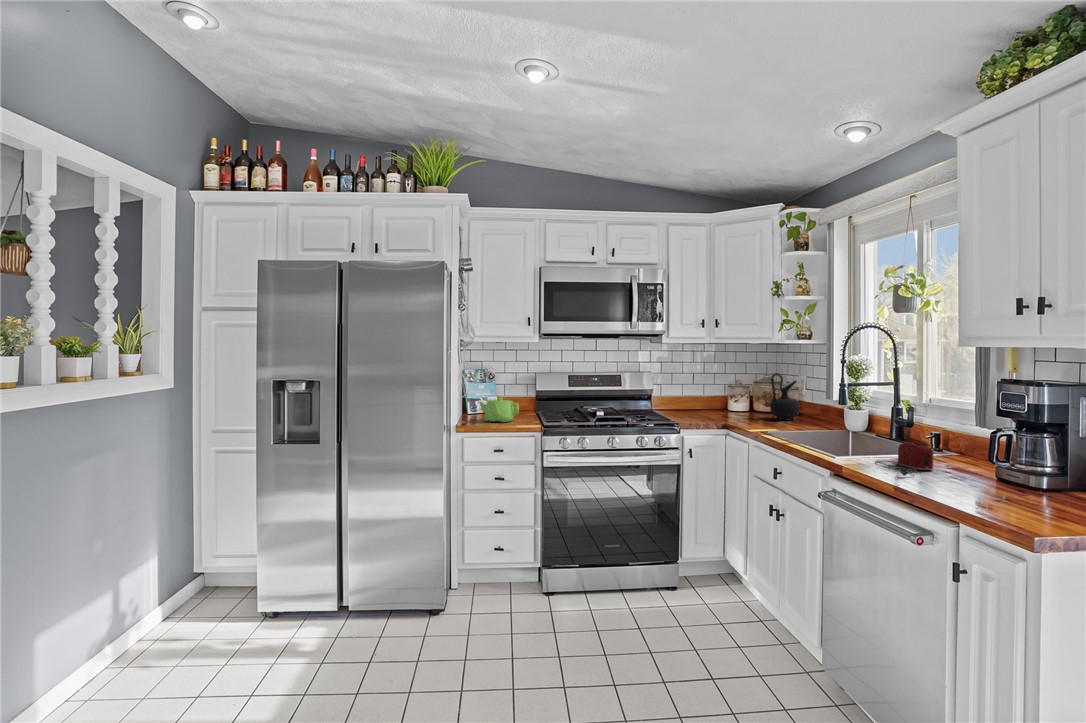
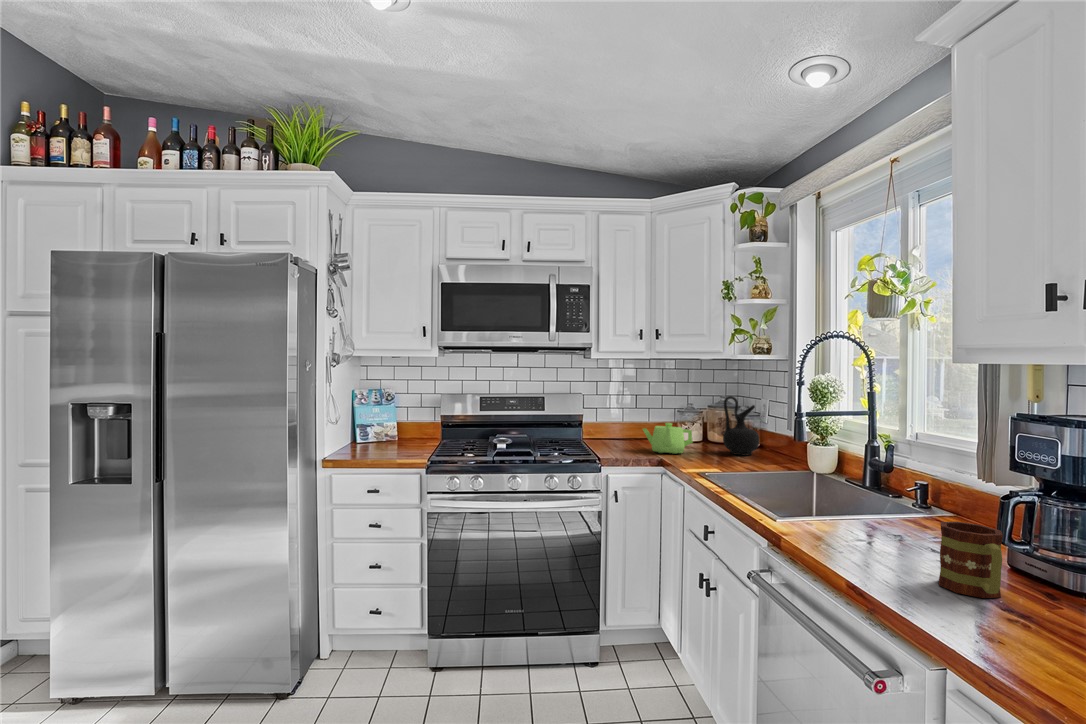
teapot: present [479,397,519,422] -> present [643,423,693,454]
toaster: present [876,442,934,476] -> none [829,502,910,559]
mug: none [955,448,996,492] -> present [939,522,1003,598]

